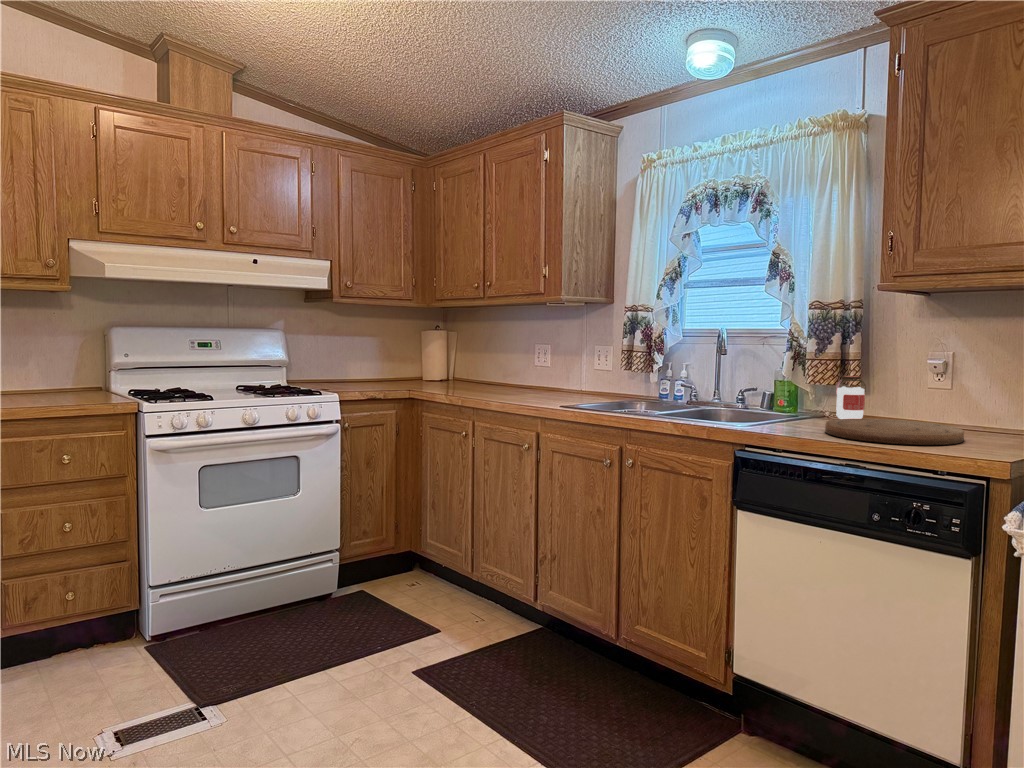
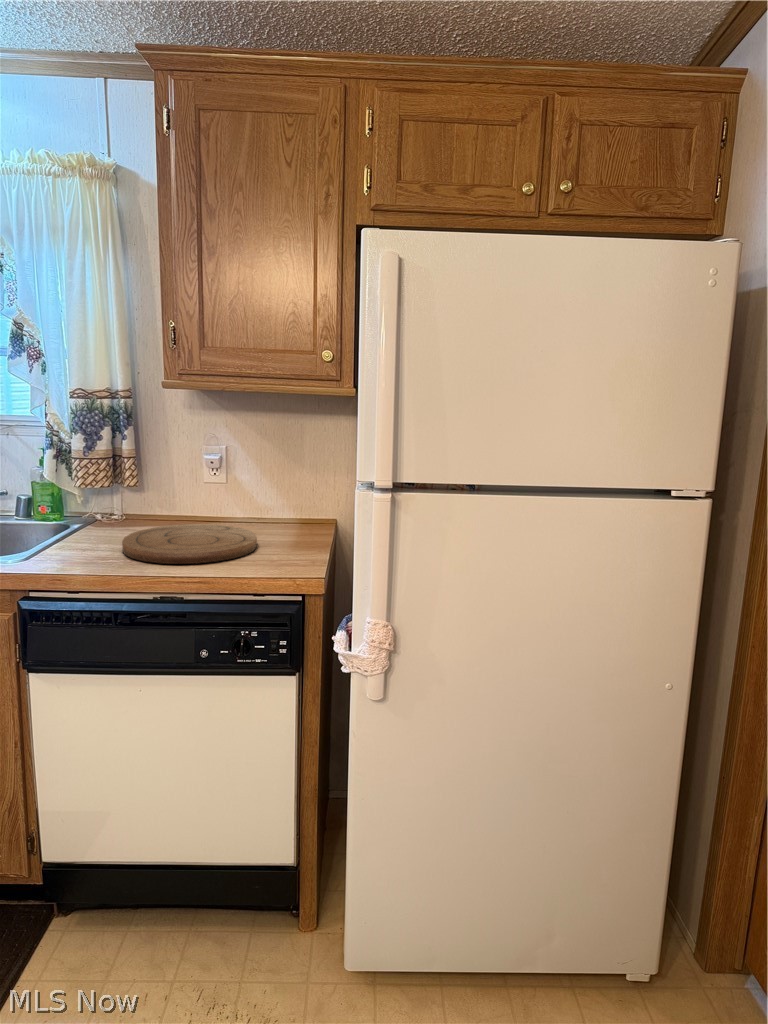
jar: present [836,376,866,419] -> none [113,476,146,528]

